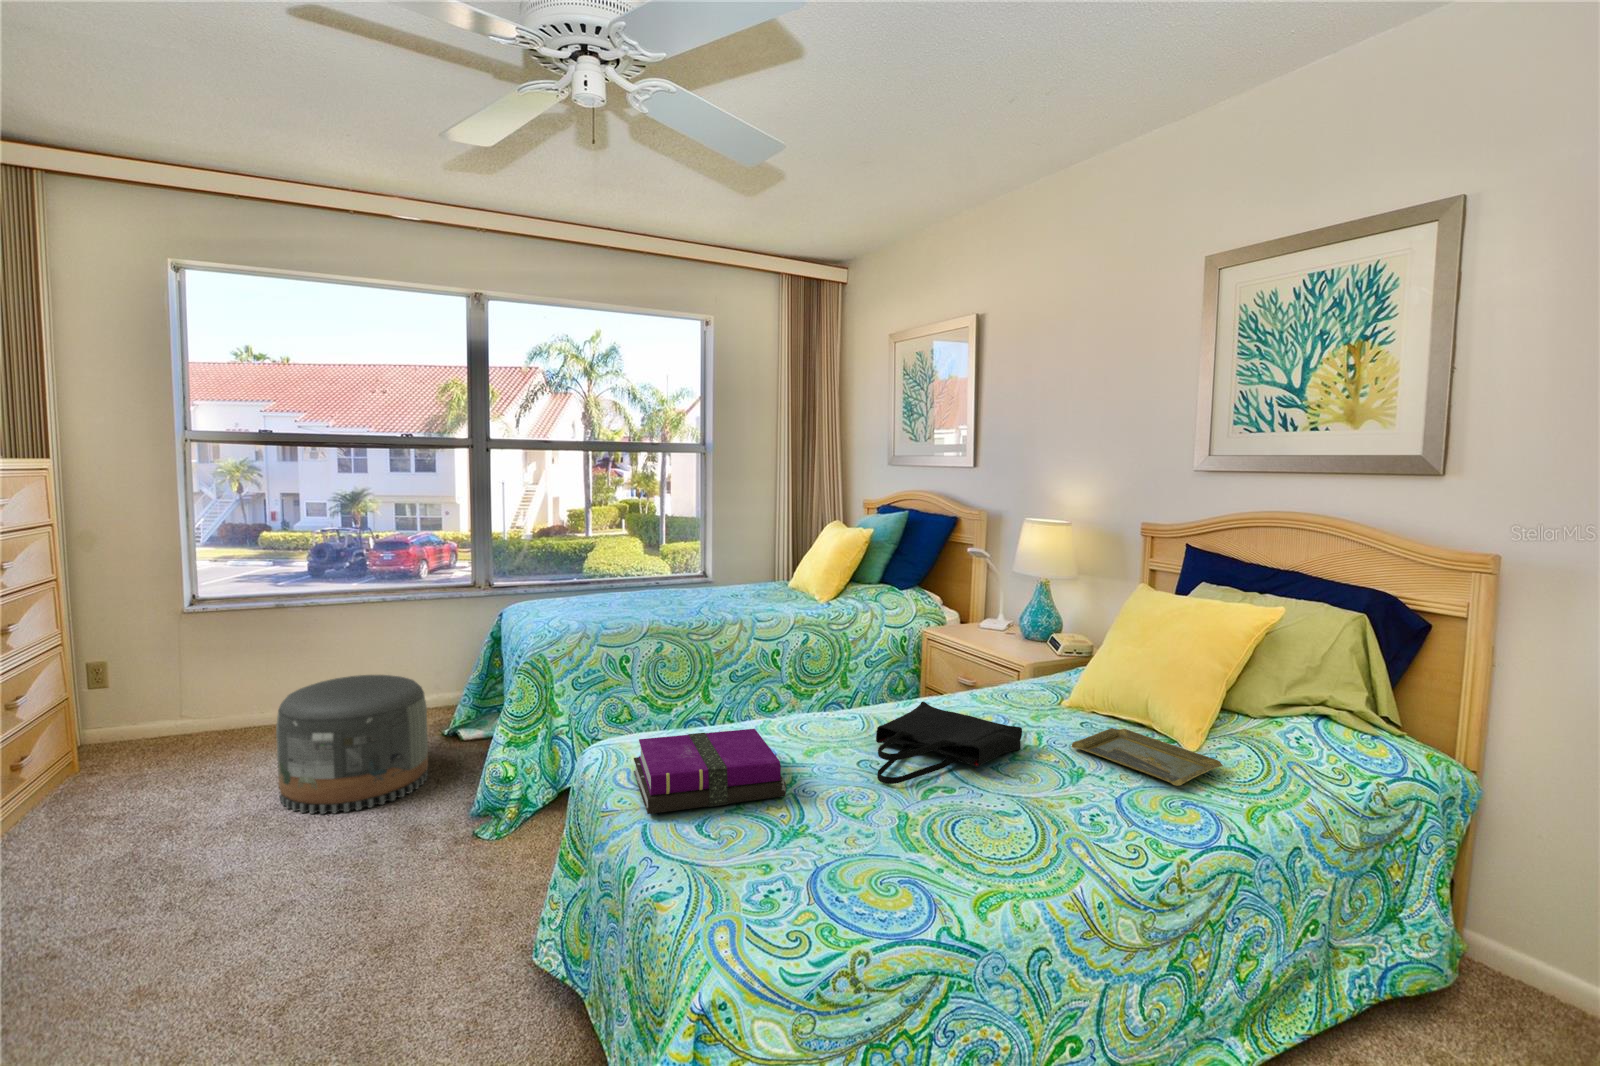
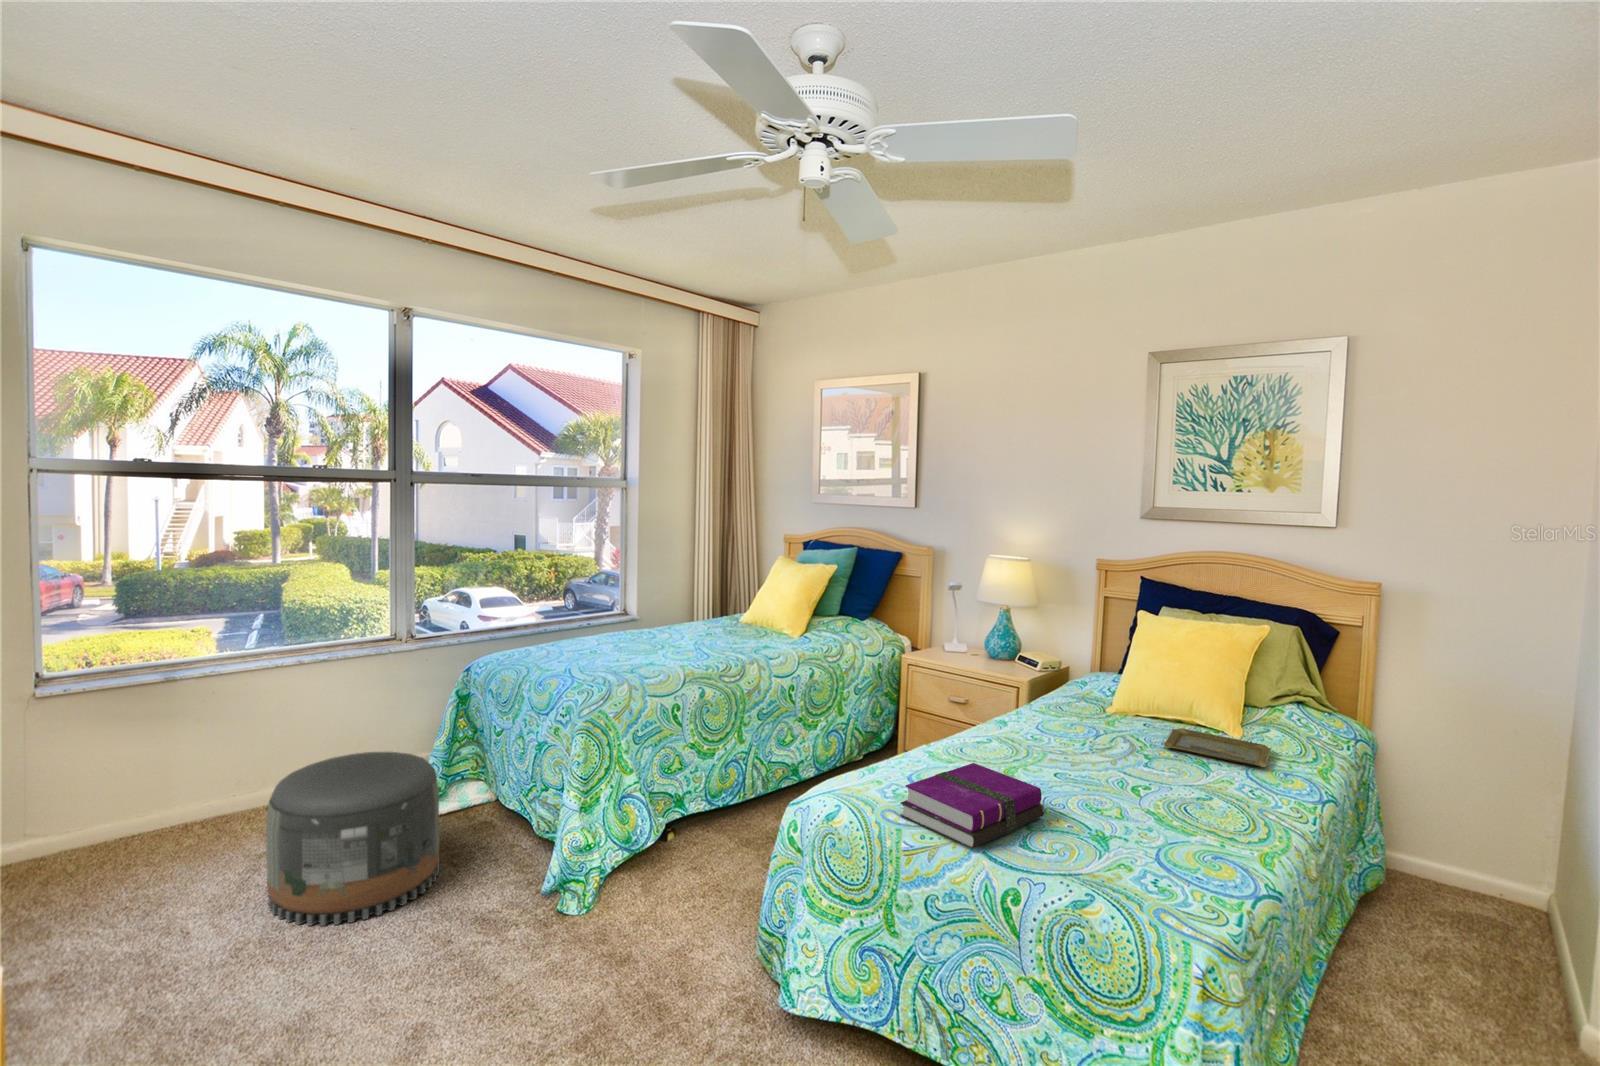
tote bag: present [876,702,1022,784] -> none [1039,723,1143,795]

